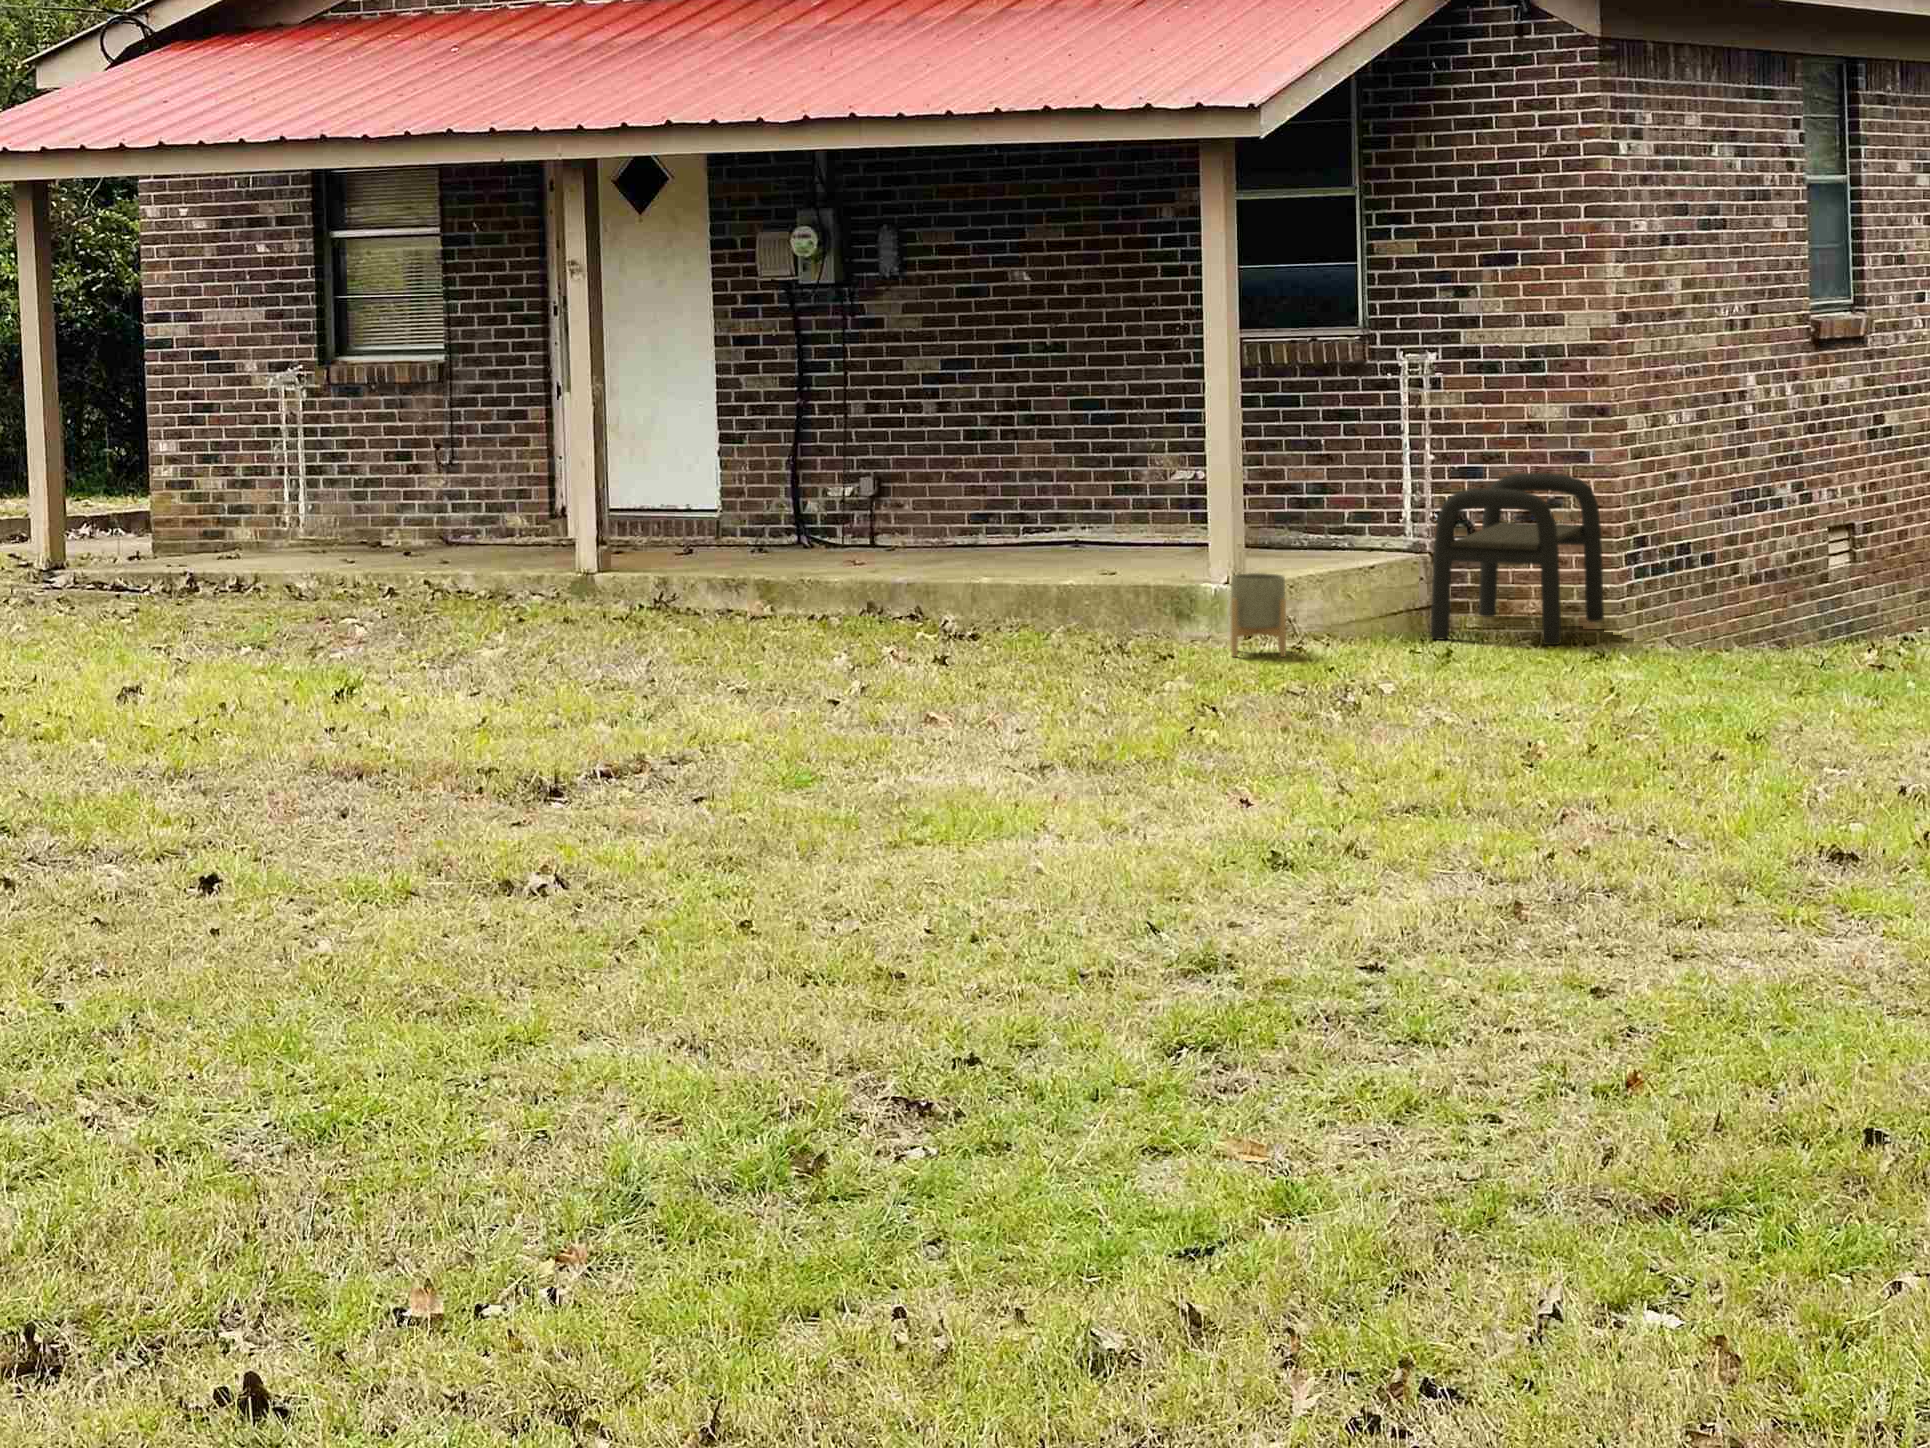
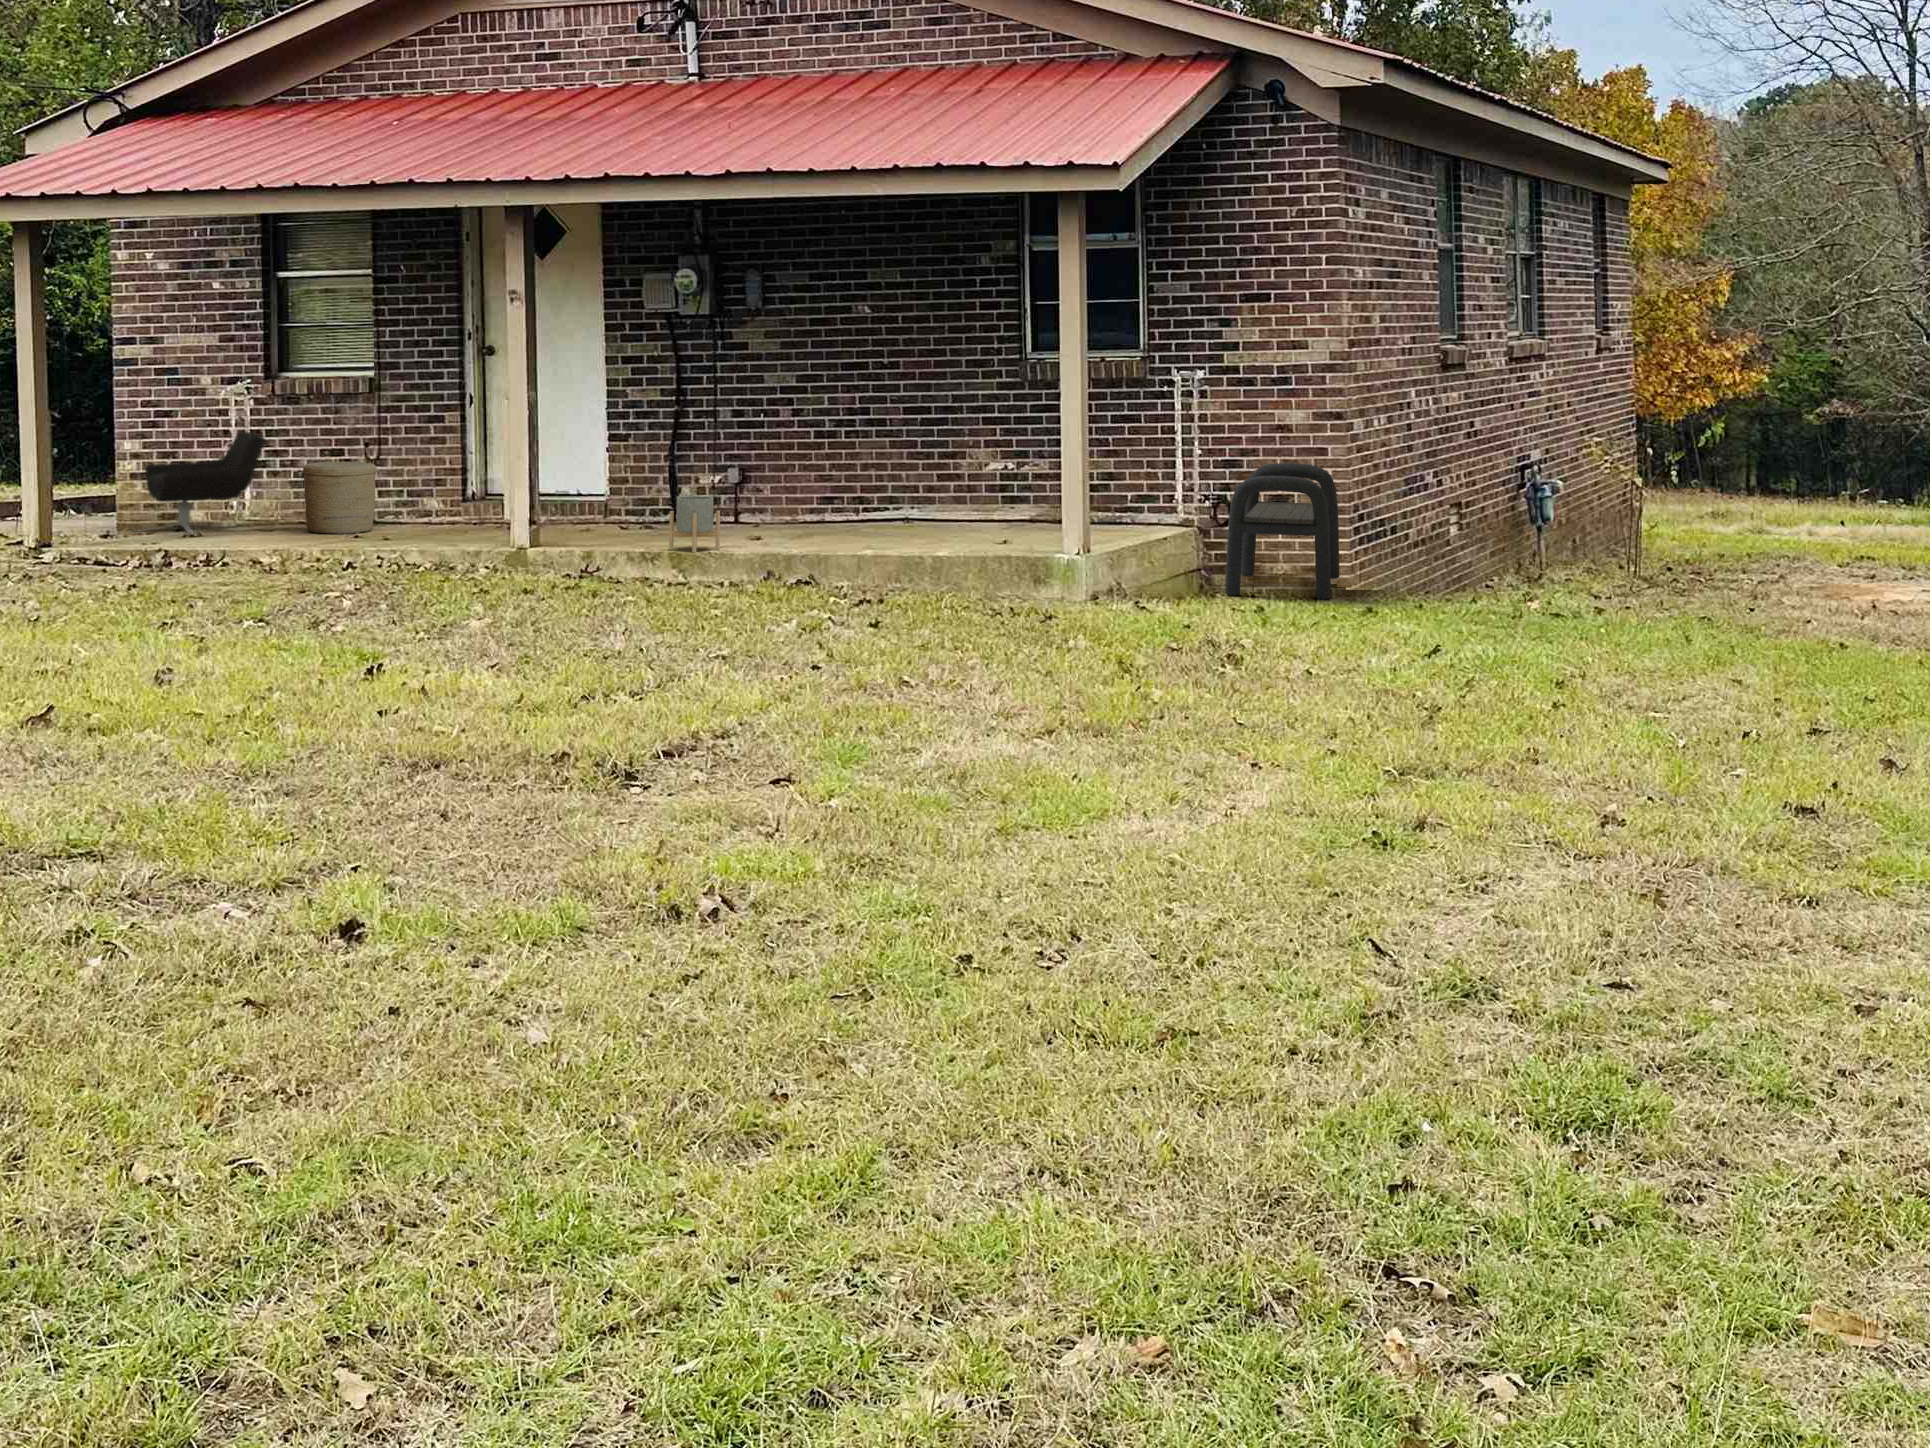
lounge chair: none [163,431,316,557] -> present [140,431,265,534]
woven basket: none [359,469,447,558] -> present [303,462,377,534]
planter: present [1231,573,1286,657] -> present [669,496,720,553]

